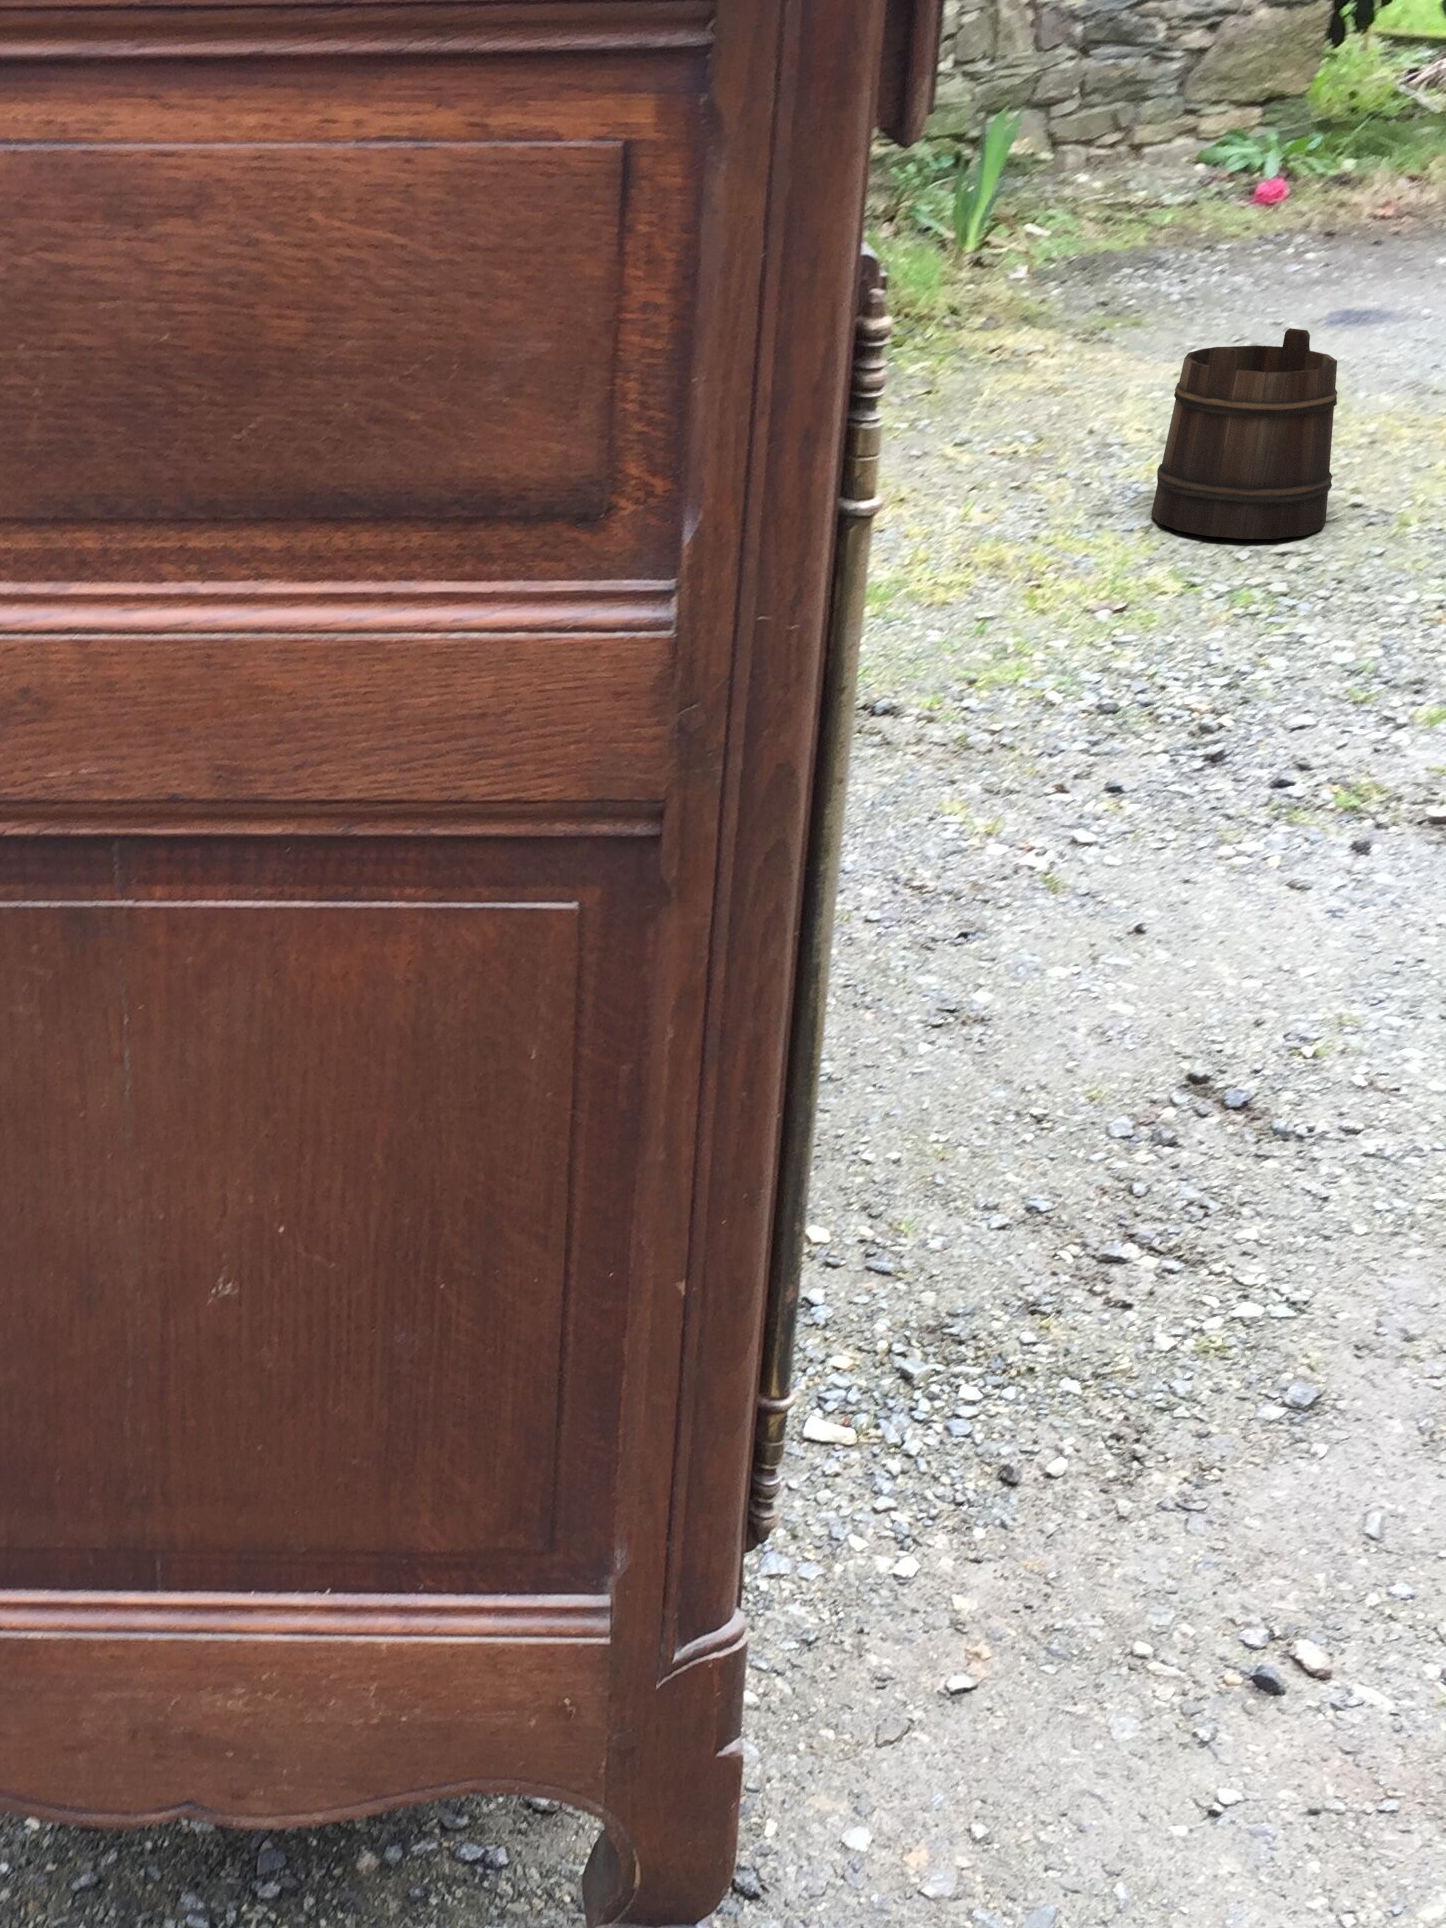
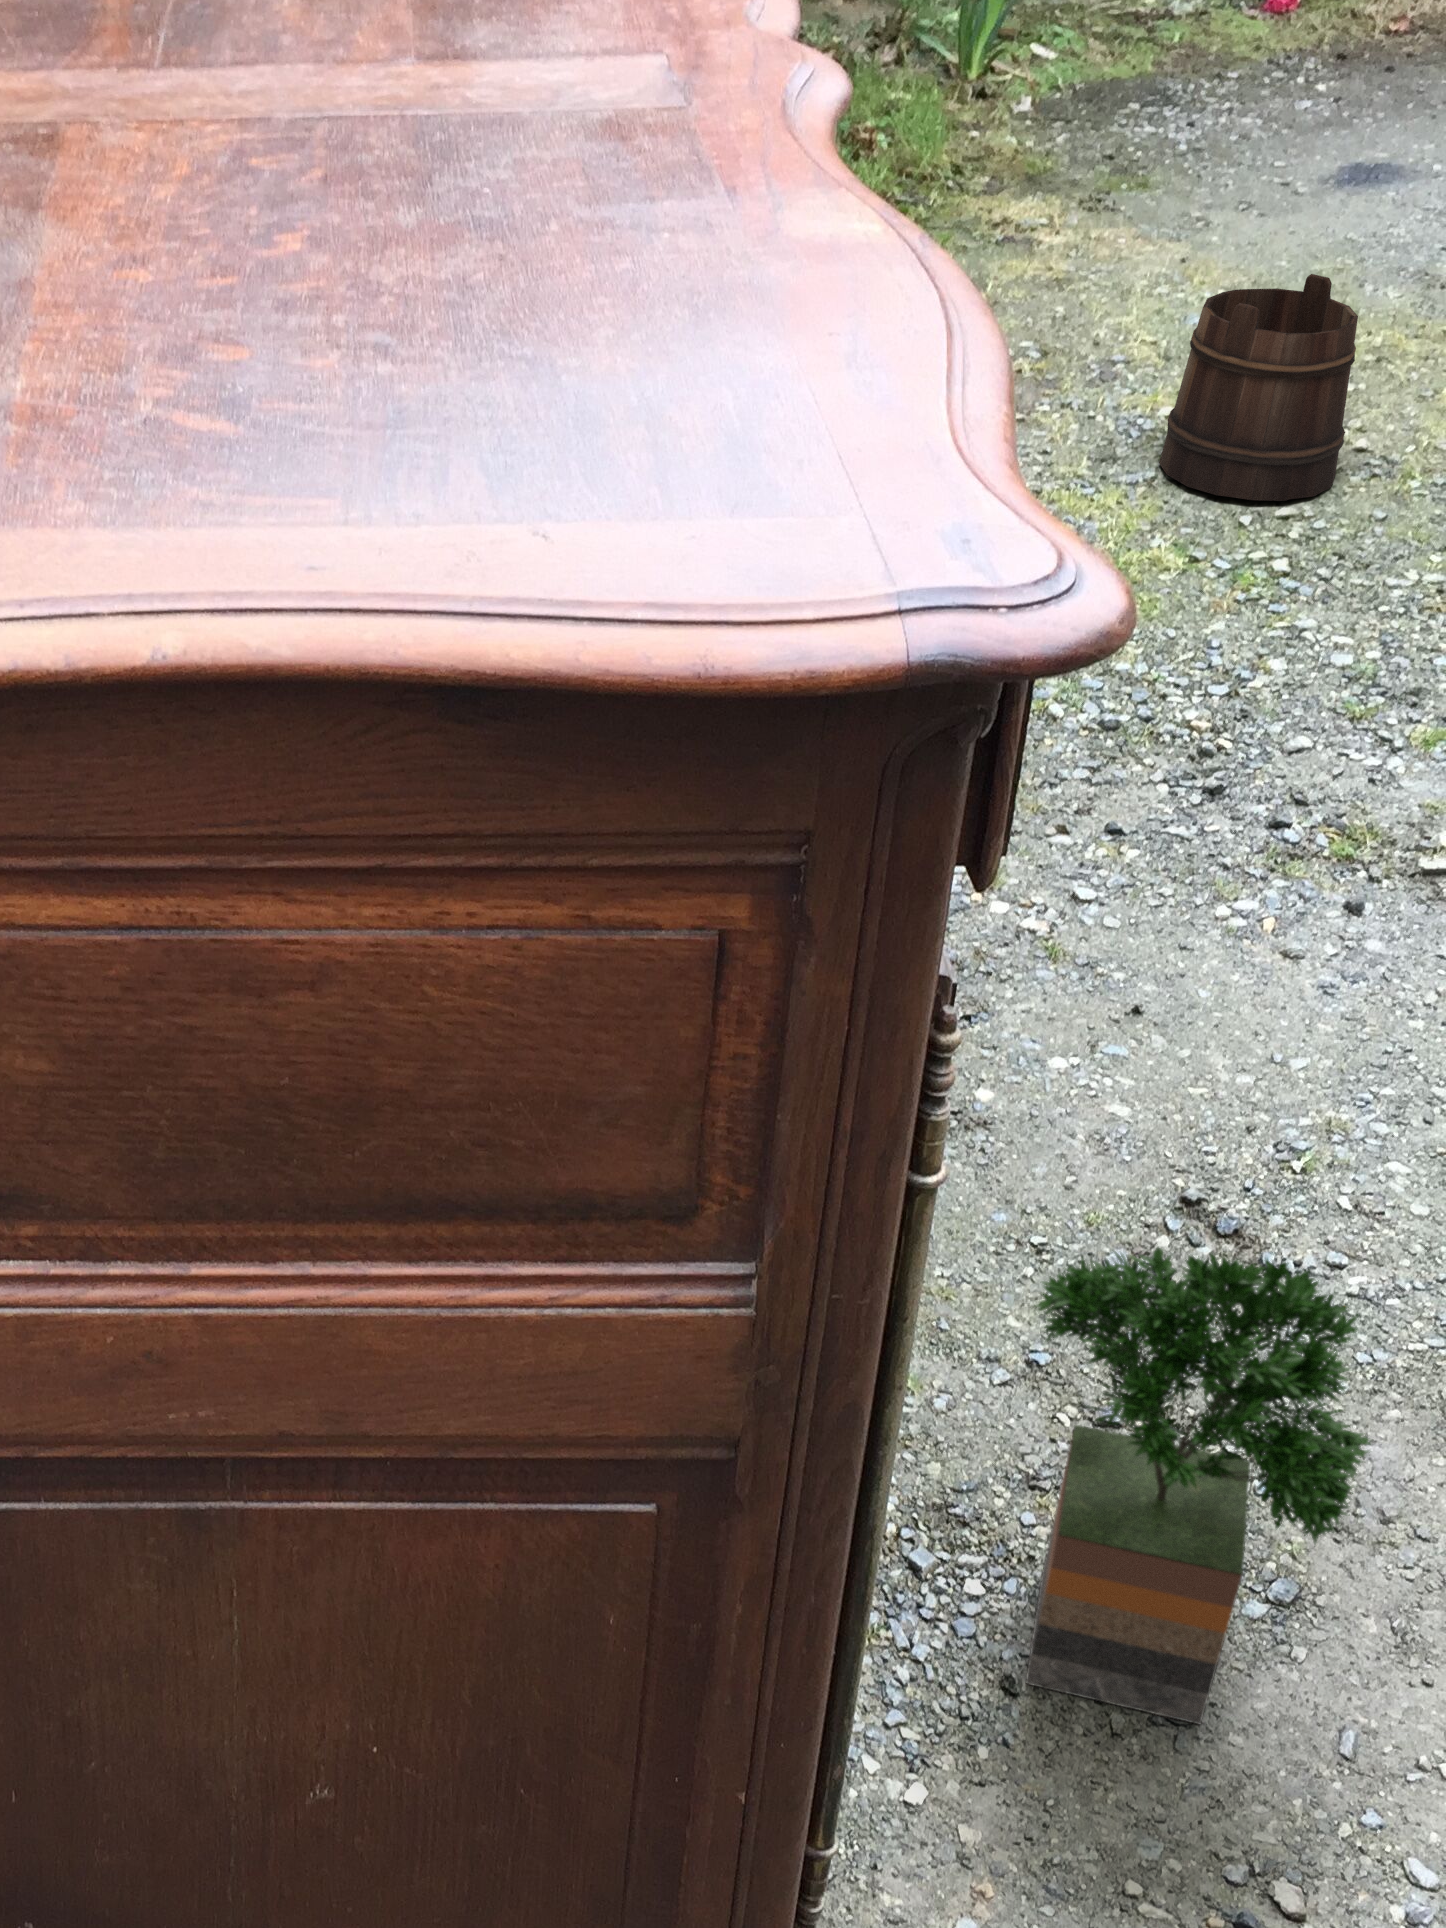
potted tree: none [1011,974,1378,1508] -> present [1026,1247,1370,1724]

